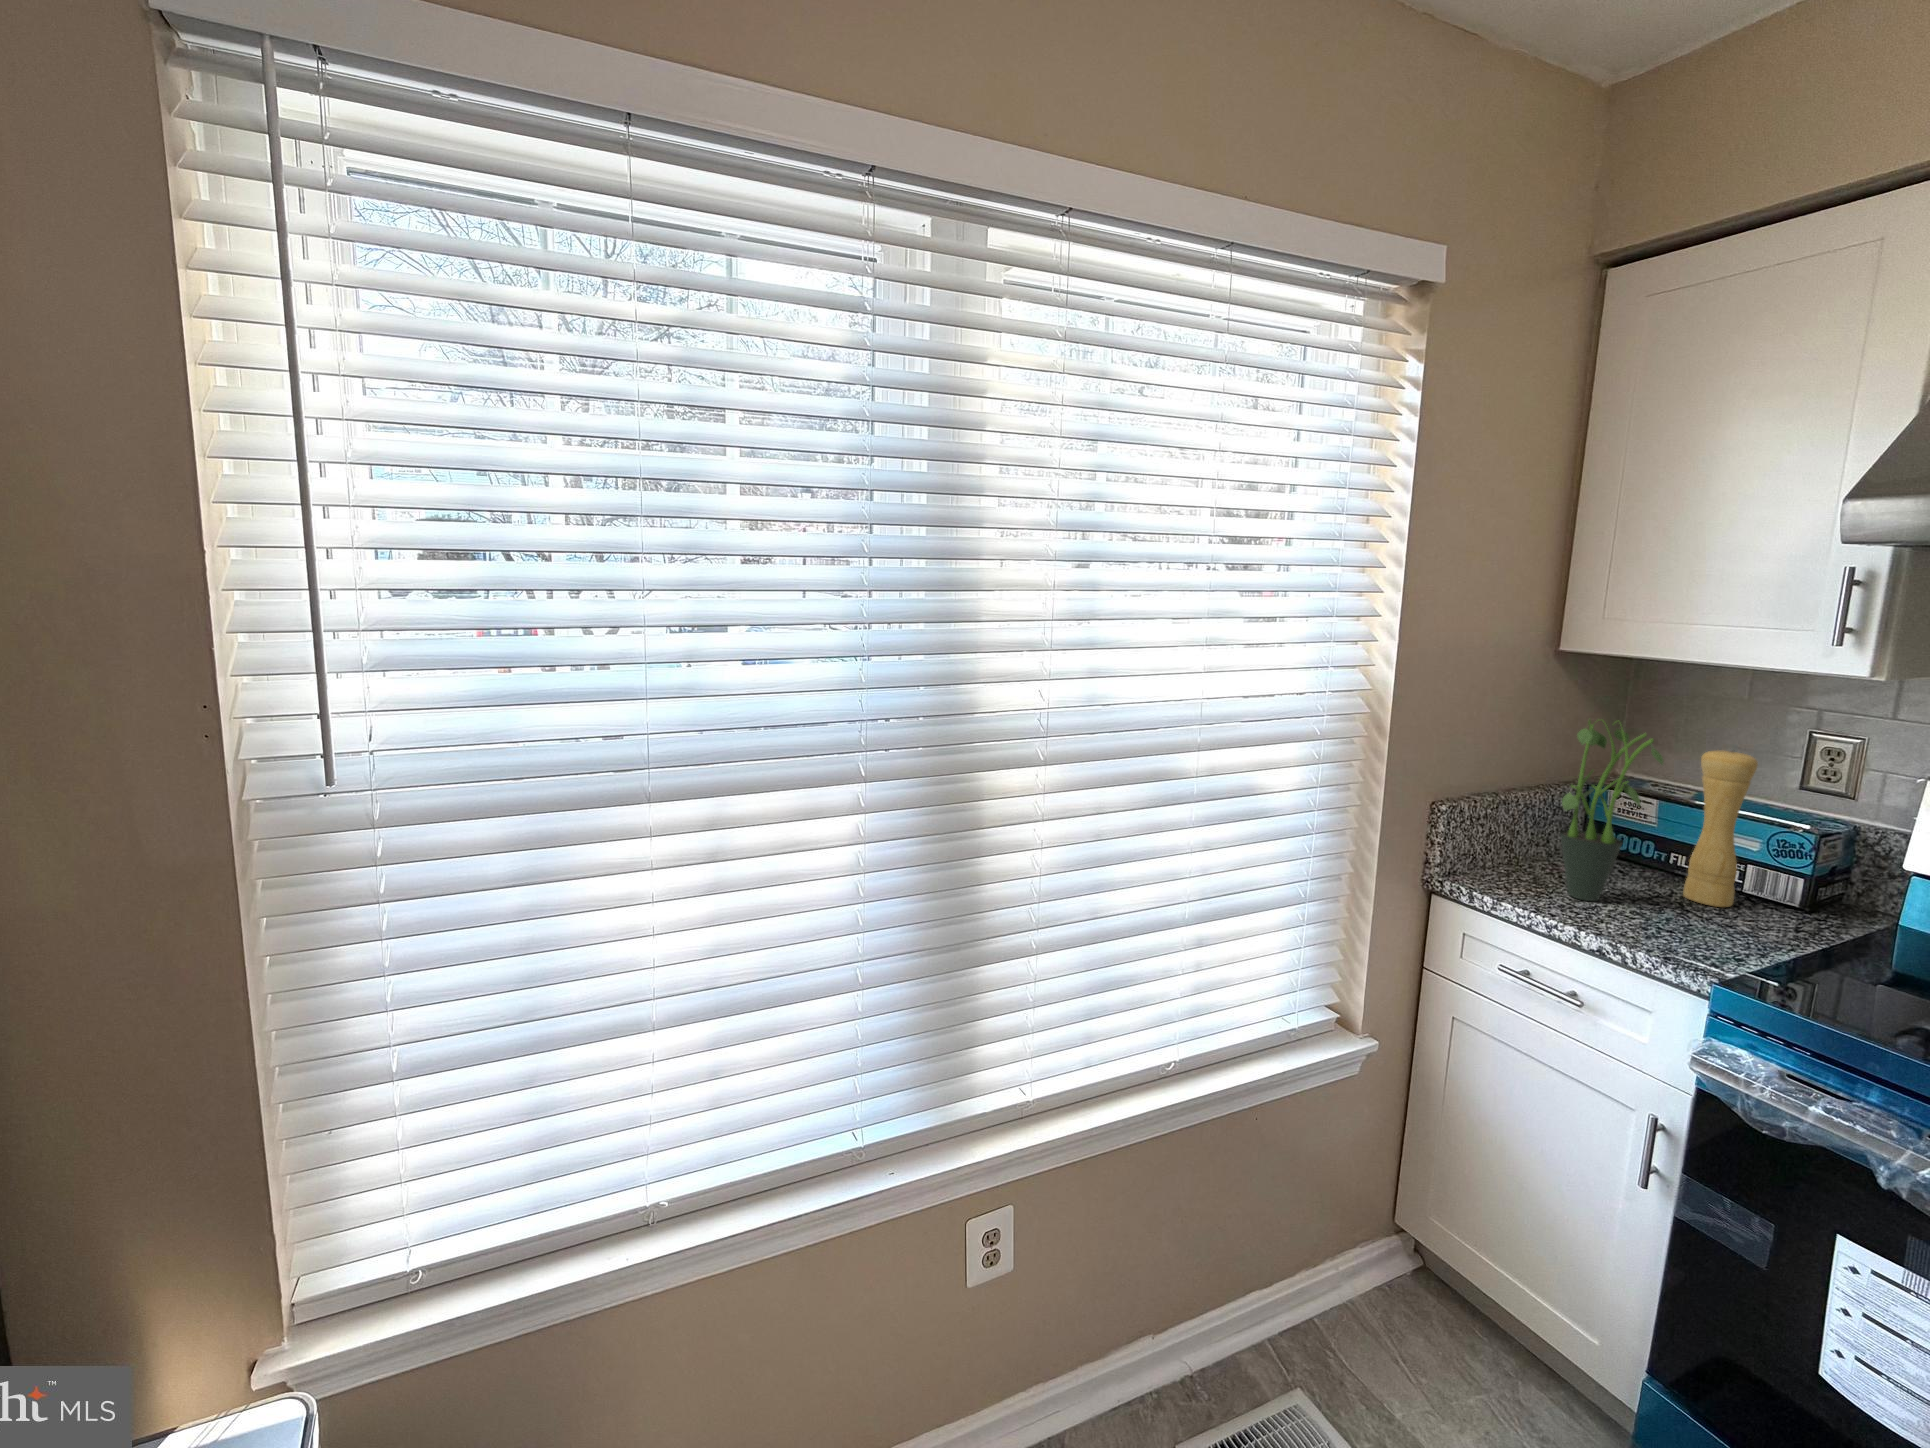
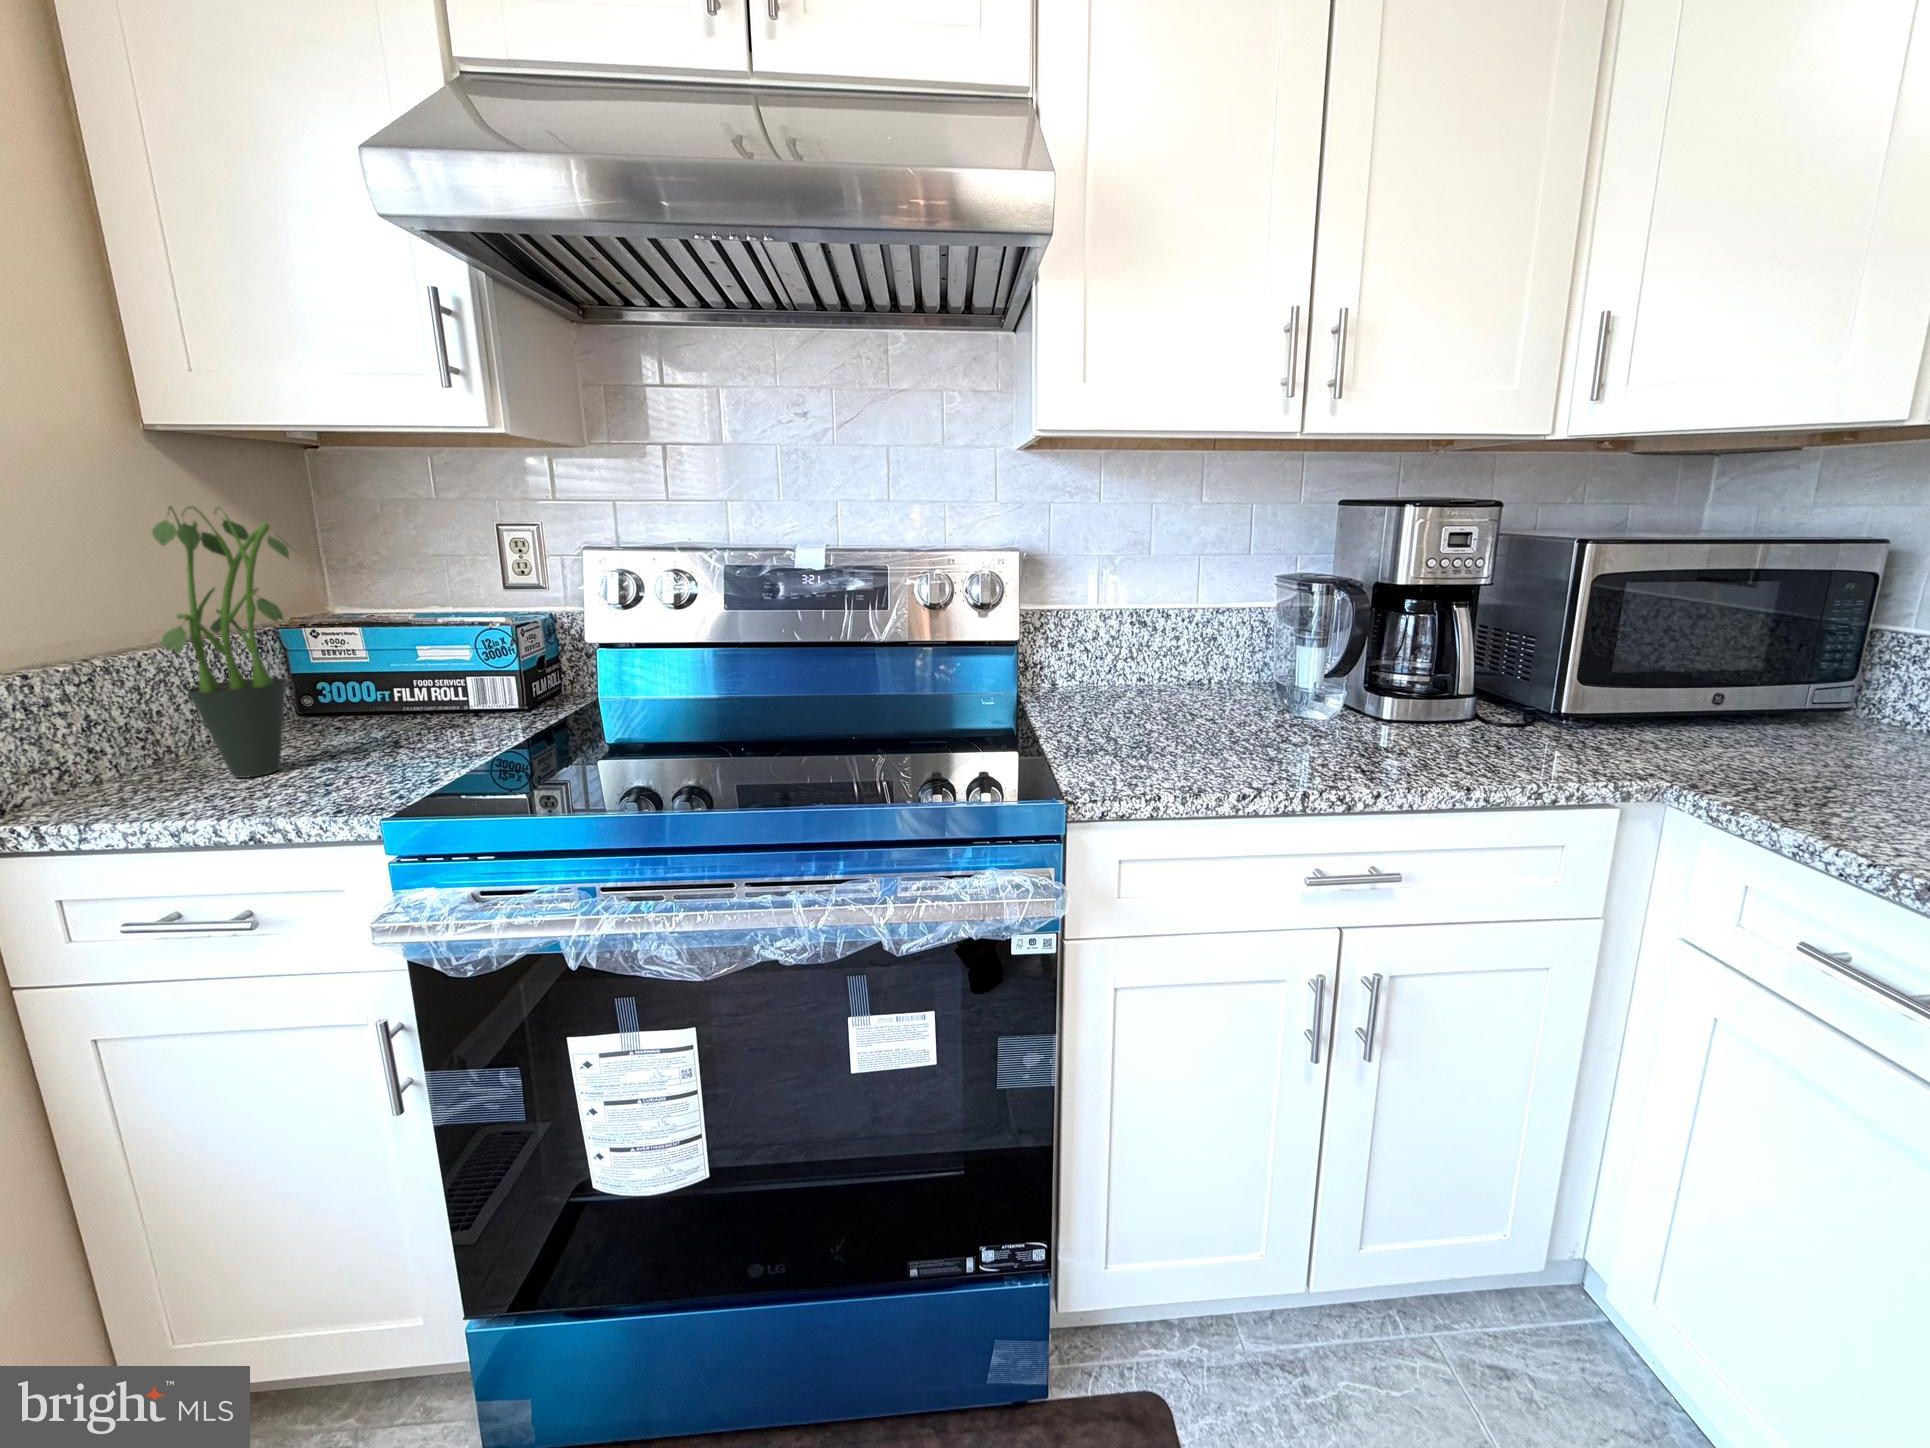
pepper mill: present [1683,749,1758,907] -> none [372,543,456,734]

